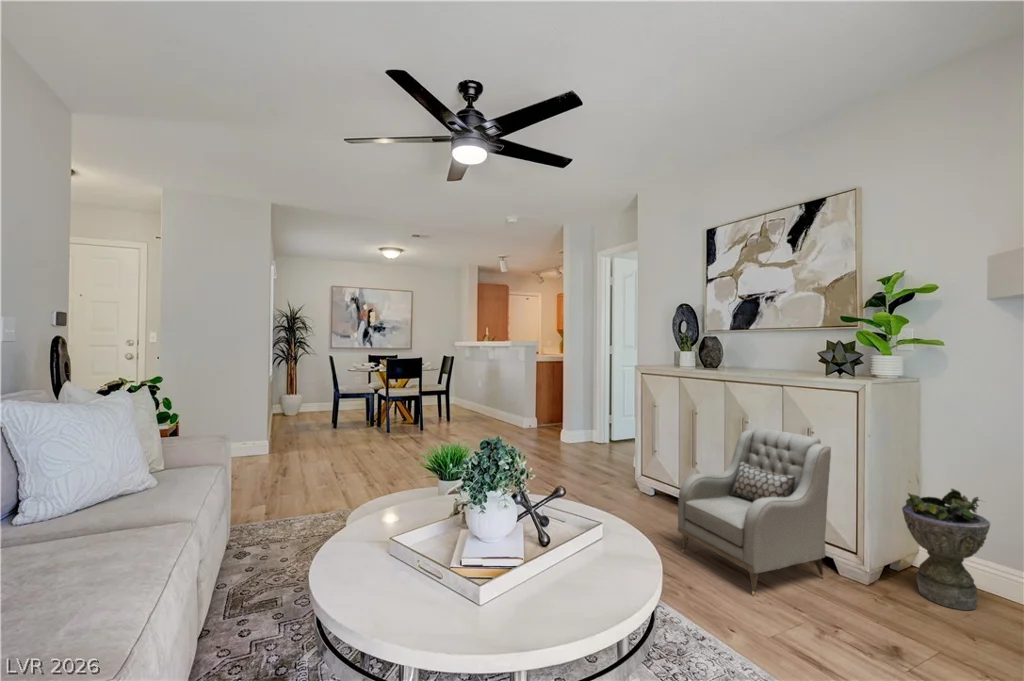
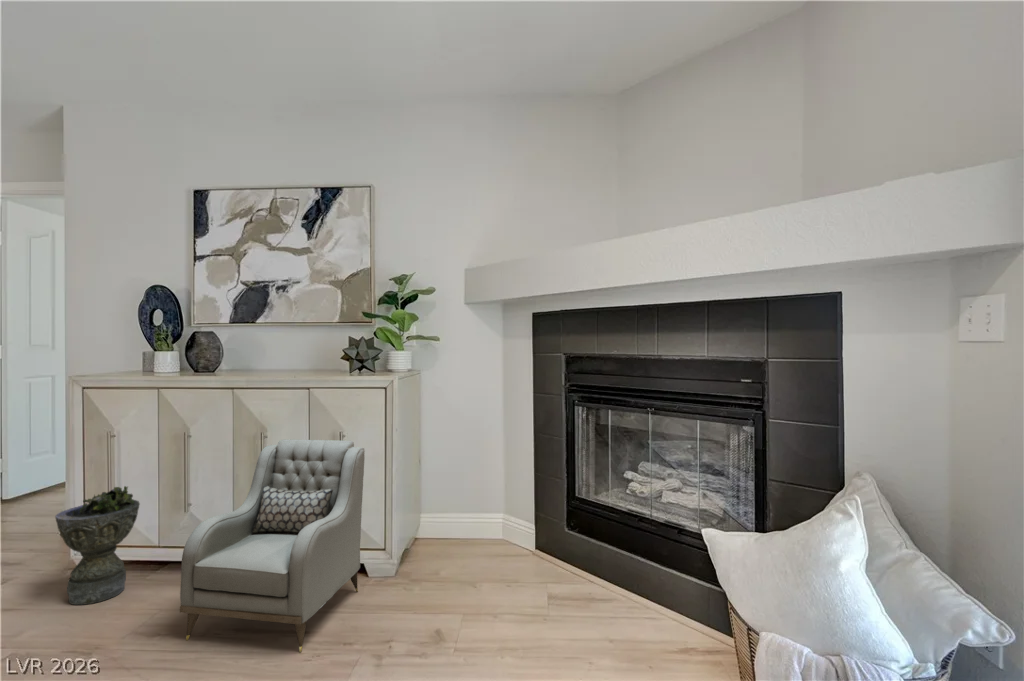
planter: present [902,489,990,610] -> present [55,486,140,605]

